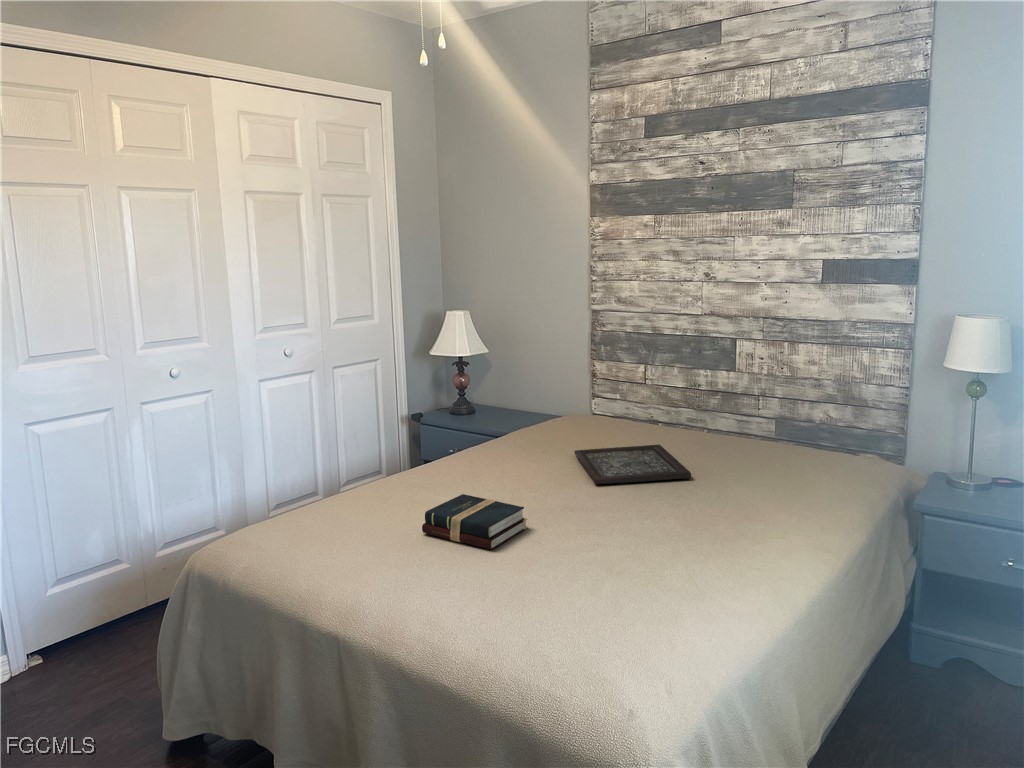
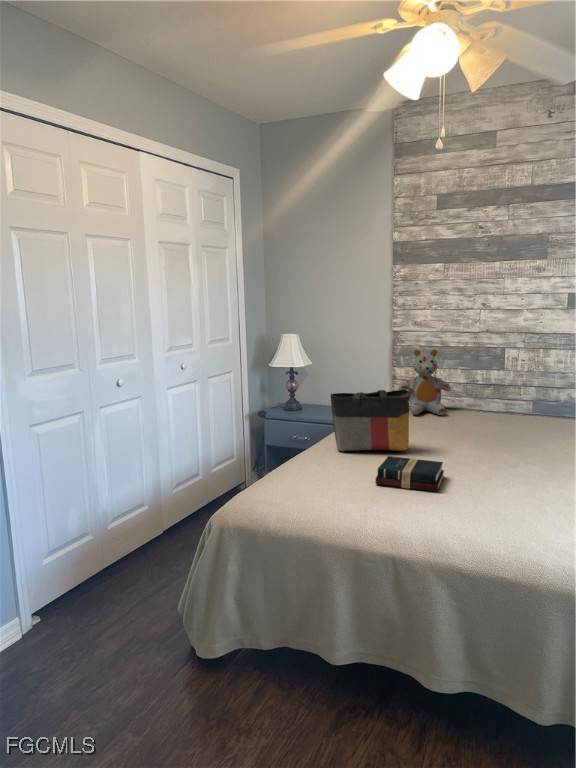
stuffed bear: none [583,339,656,433] -> present [399,349,451,415]
tote bag: none [421,401,527,486] -> present [330,390,413,451]
tray: present [574,445,691,484] -> none [418,421,516,447]

